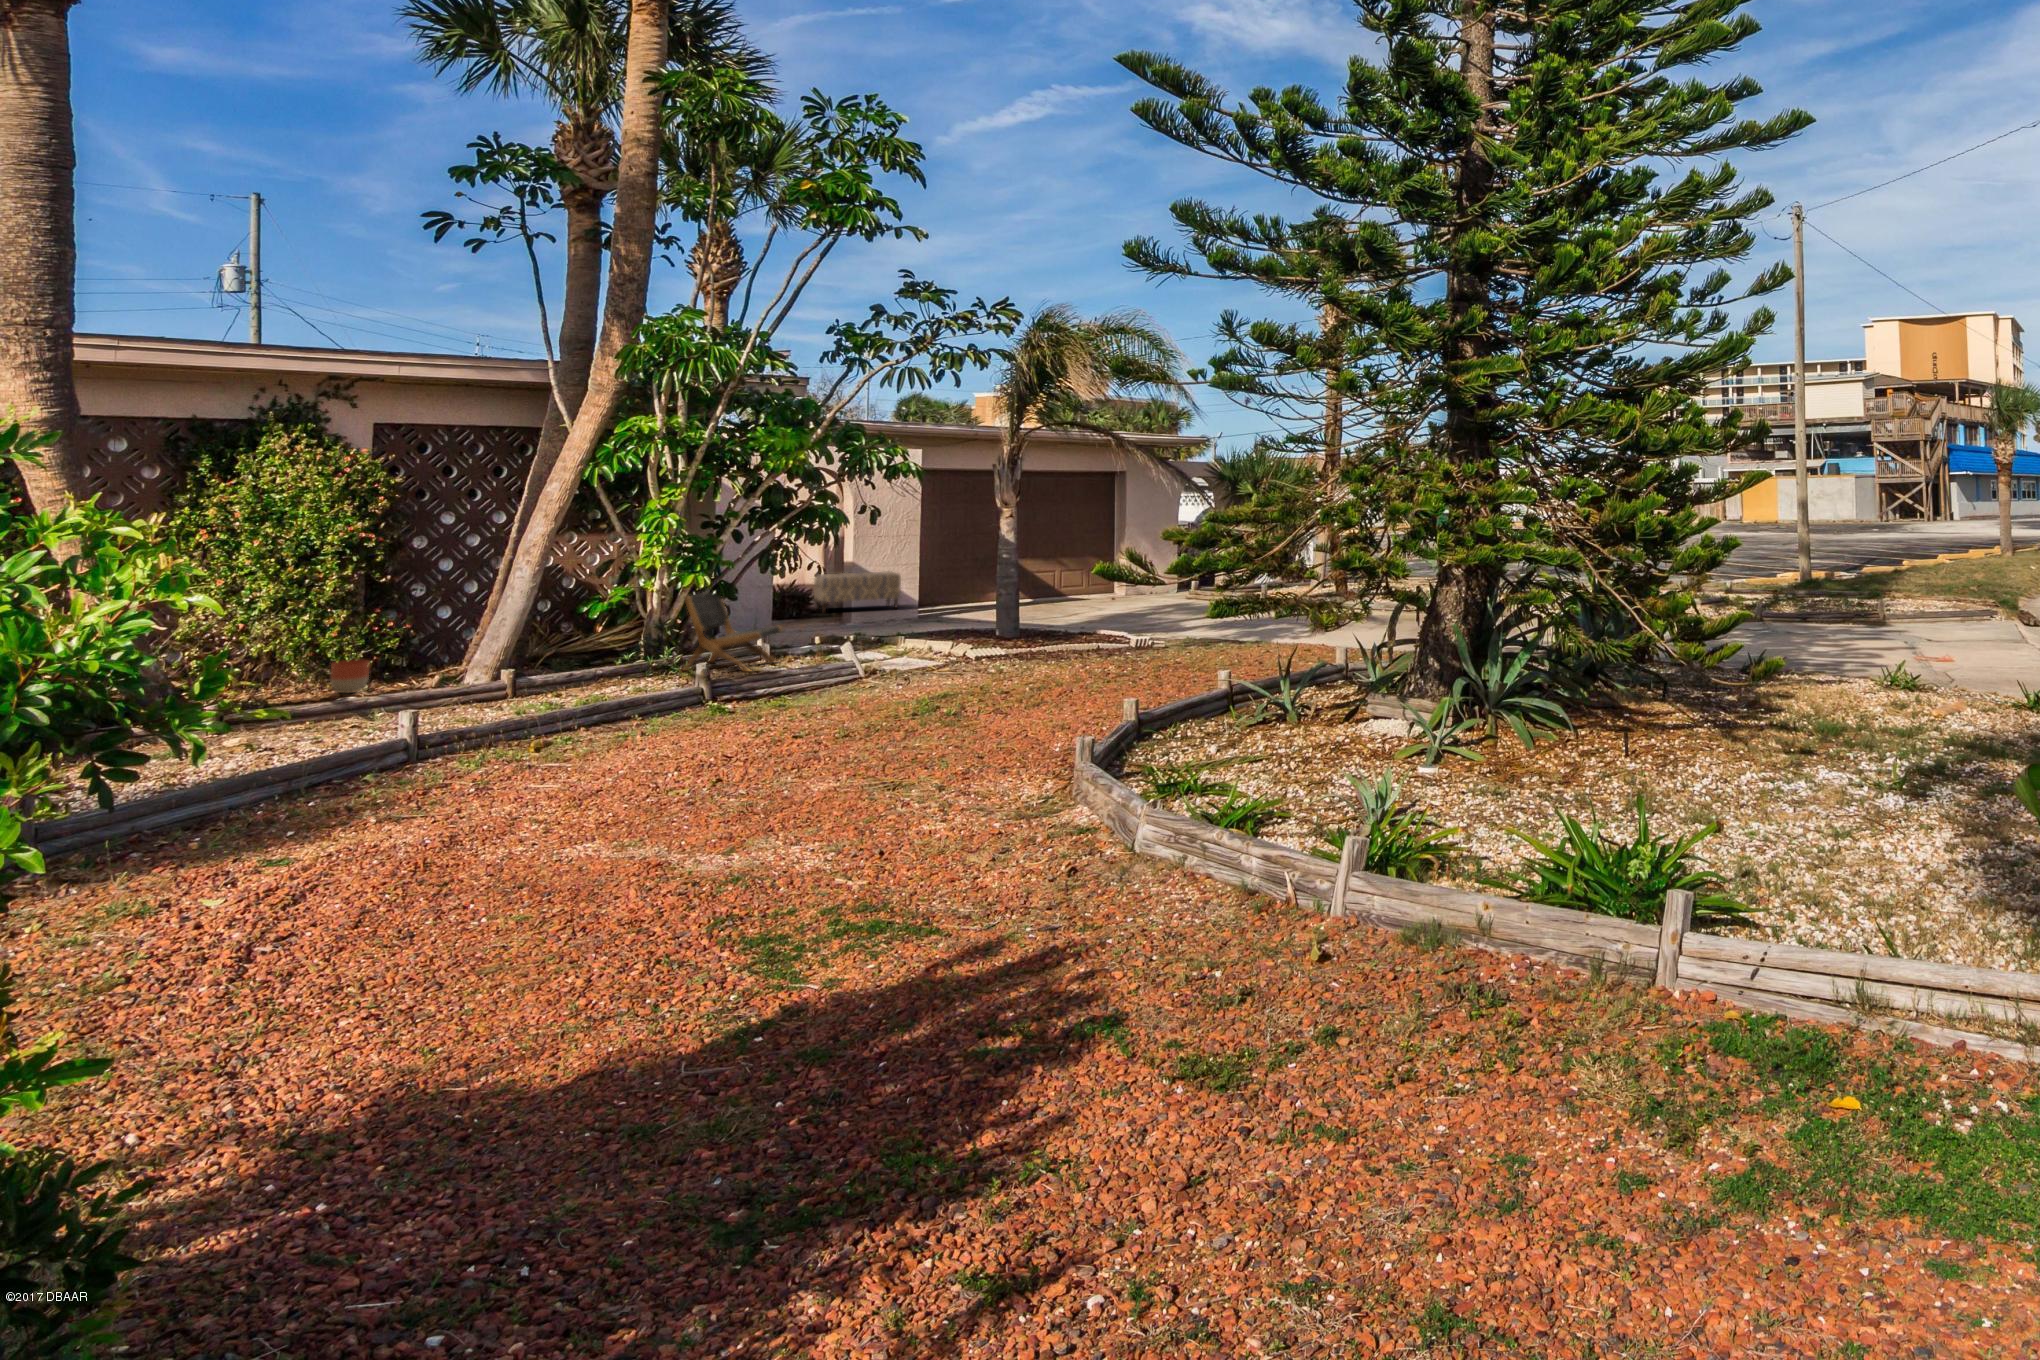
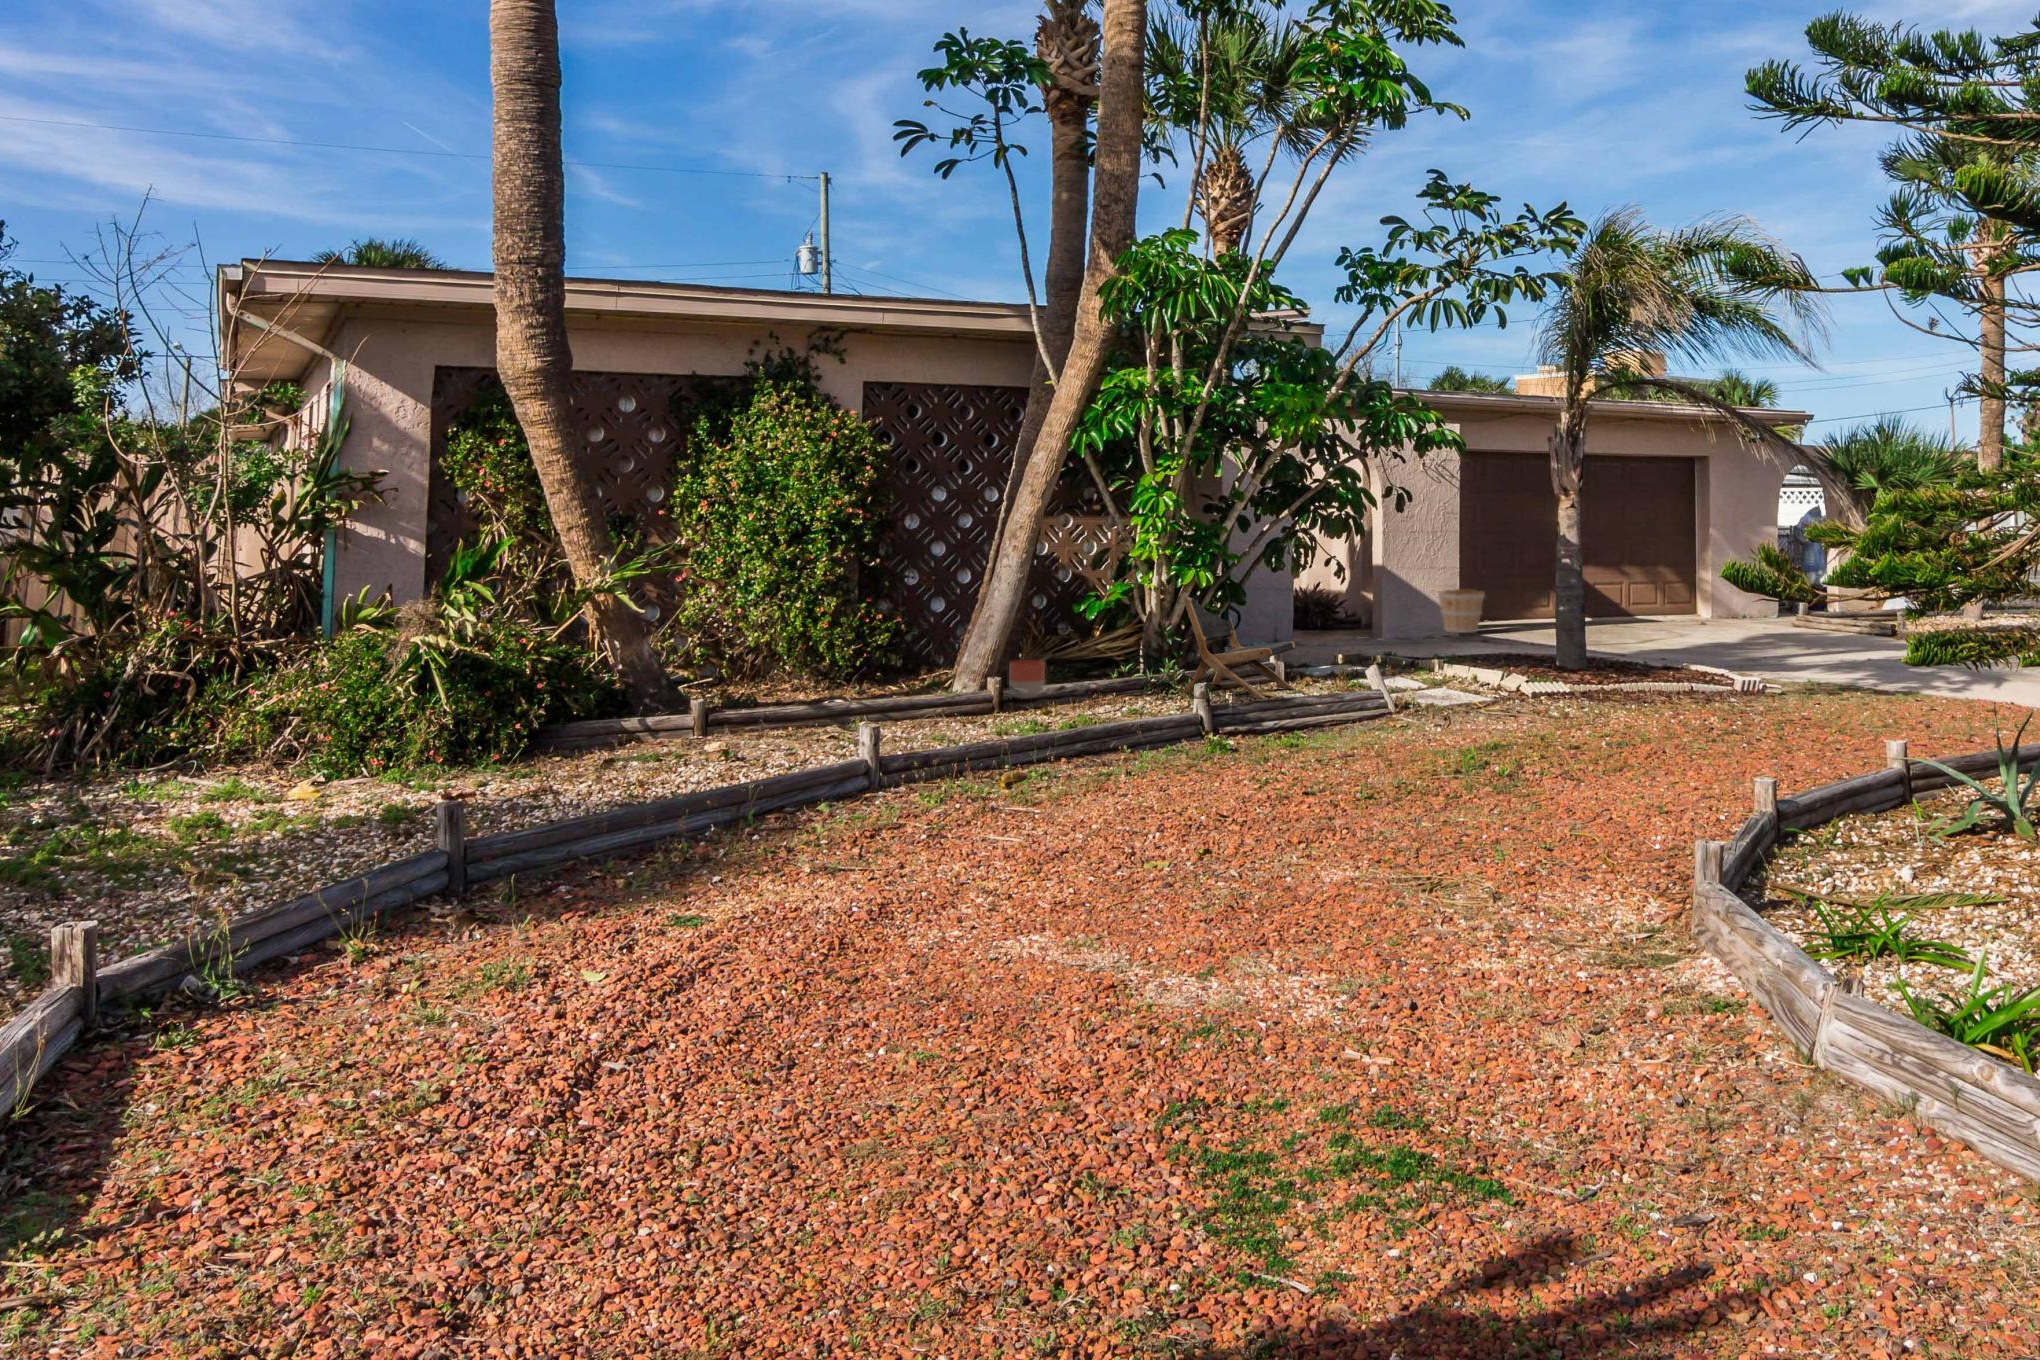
wooden bucket: none [917,570,957,606] -> present [1438,589,1485,633]
bench: present [814,572,901,612] -> none [1322,588,1421,636]
planter: present [331,659,370,693] -> present [1009,660,1045,699]

